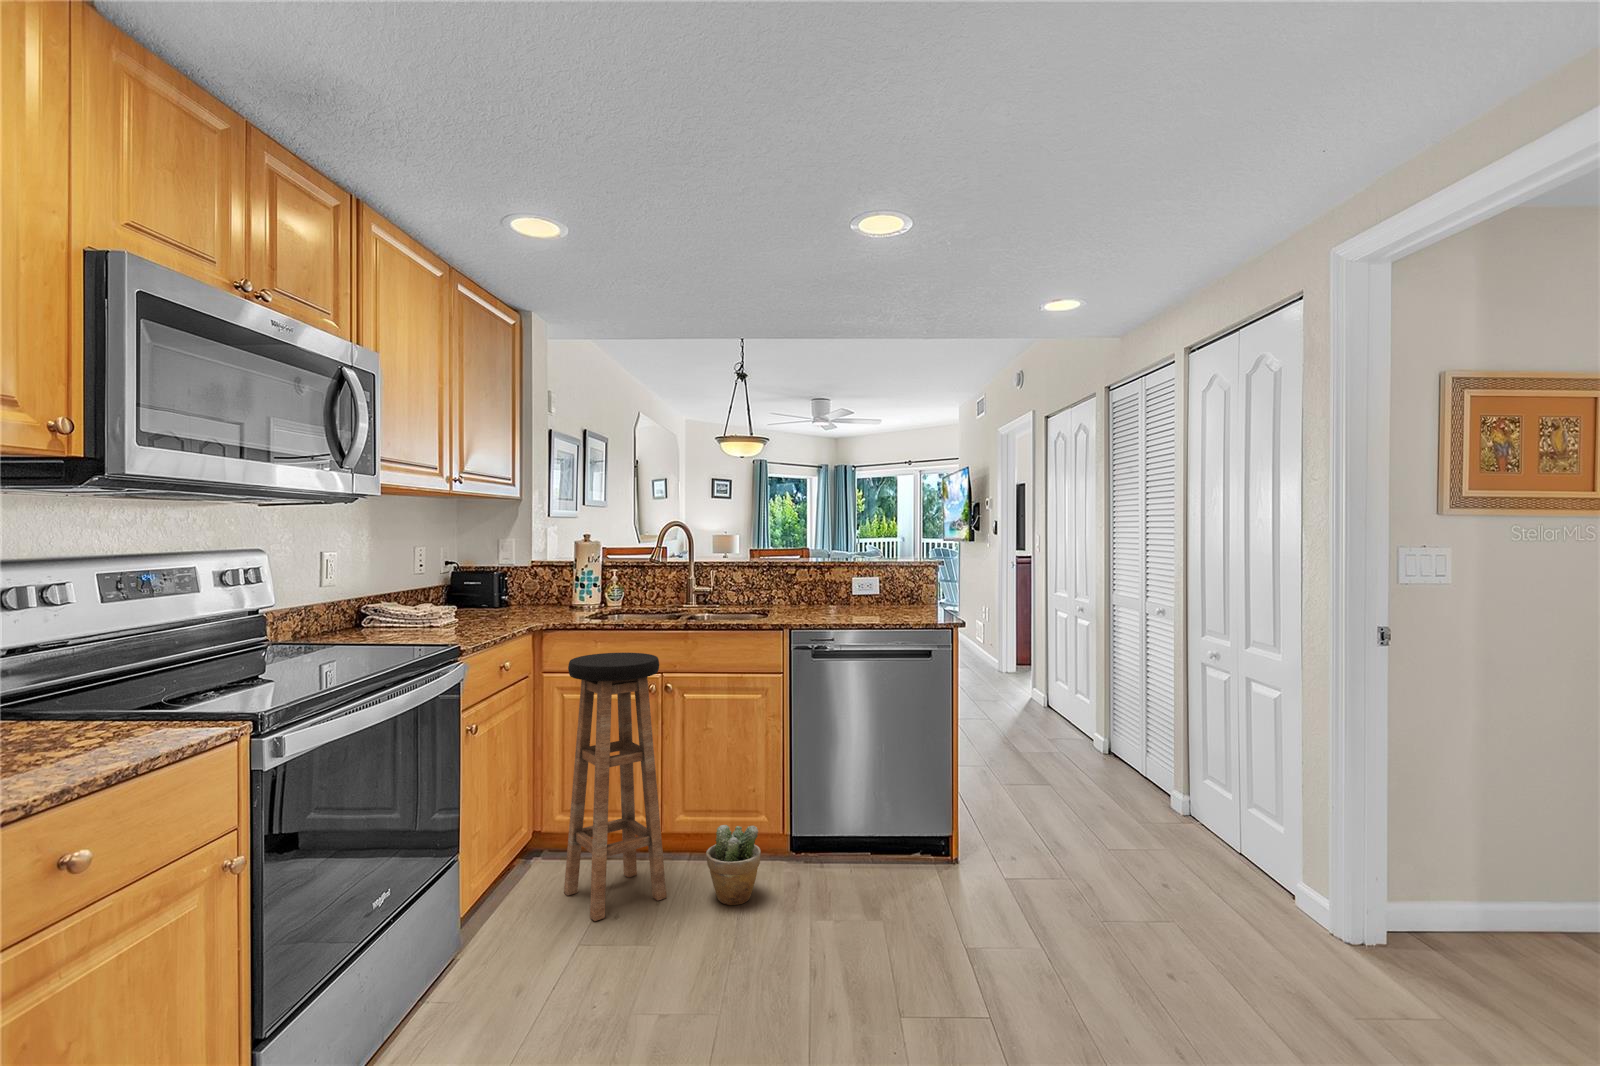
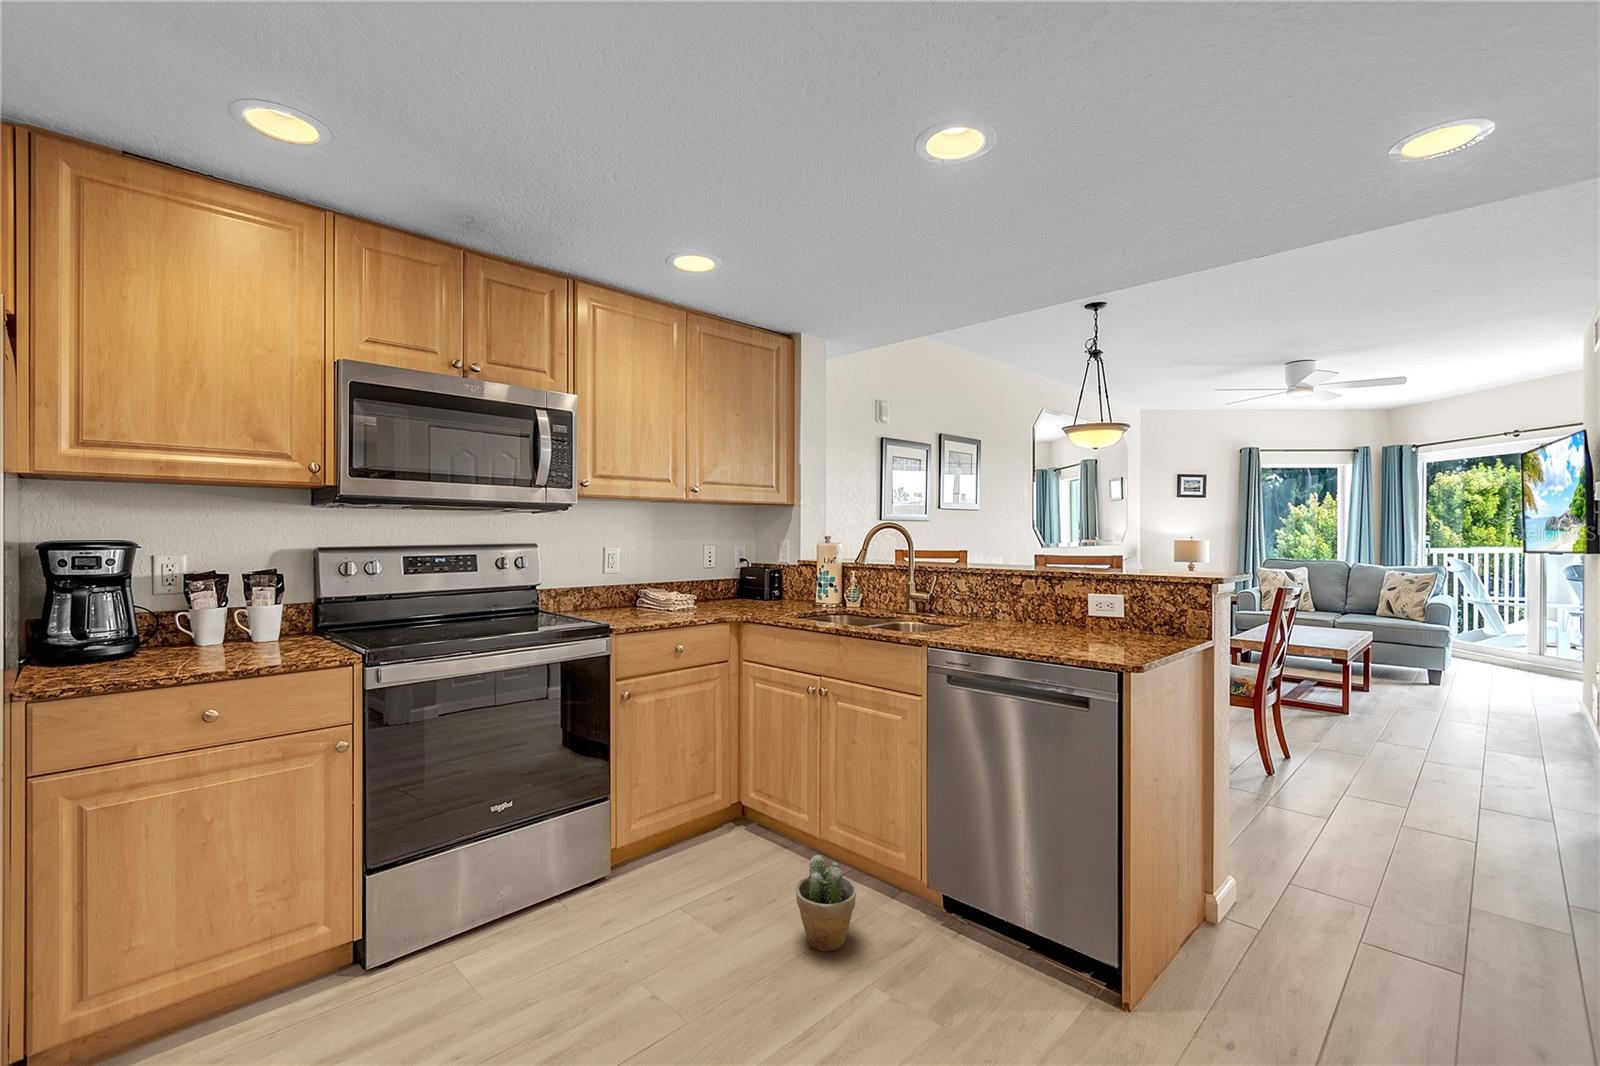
bar stool: present [564,653,667,921] -> none [698,650,787,910]

